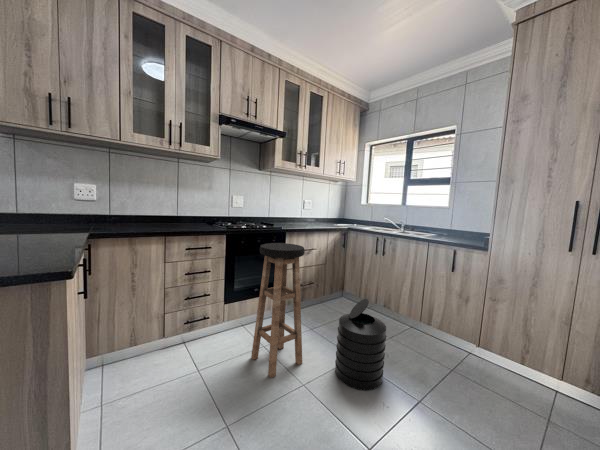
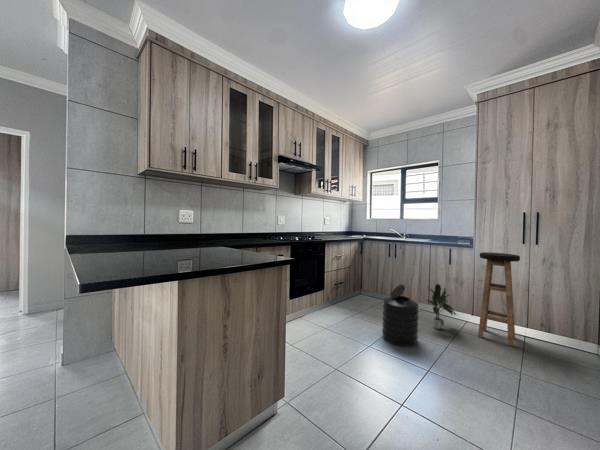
bar stool: present [251,243,305,378] -> present [478,252,520,346]
potted plant: none [407,298,452,361] -> present [427,284,456,329]

